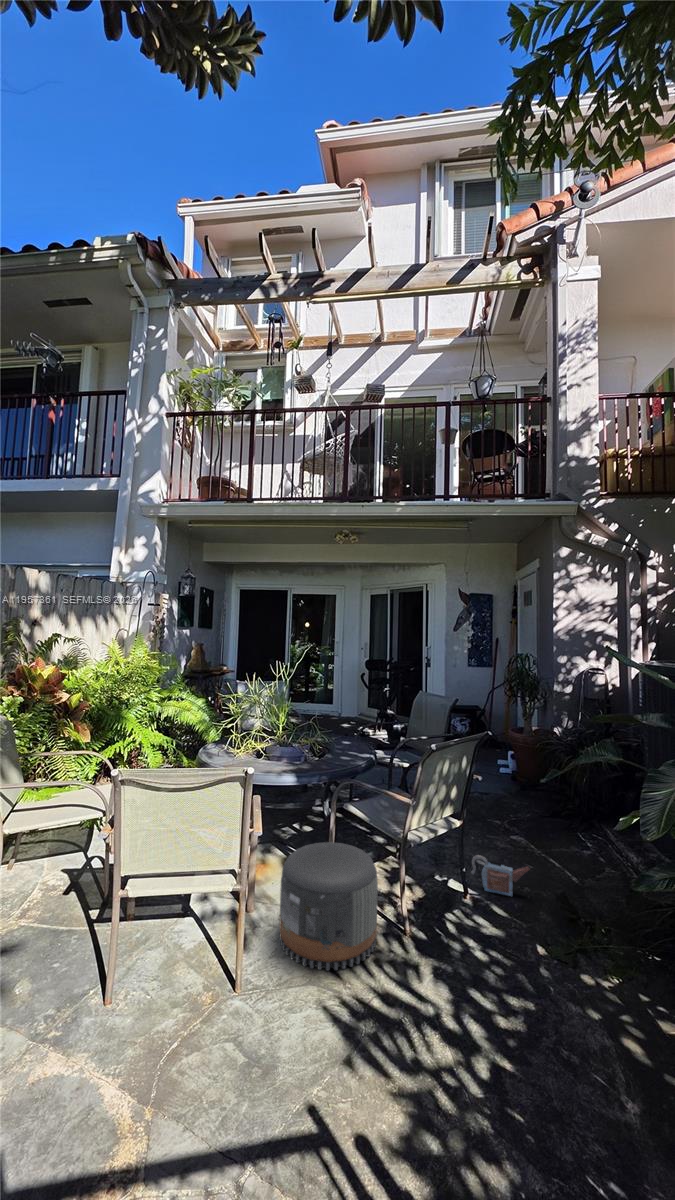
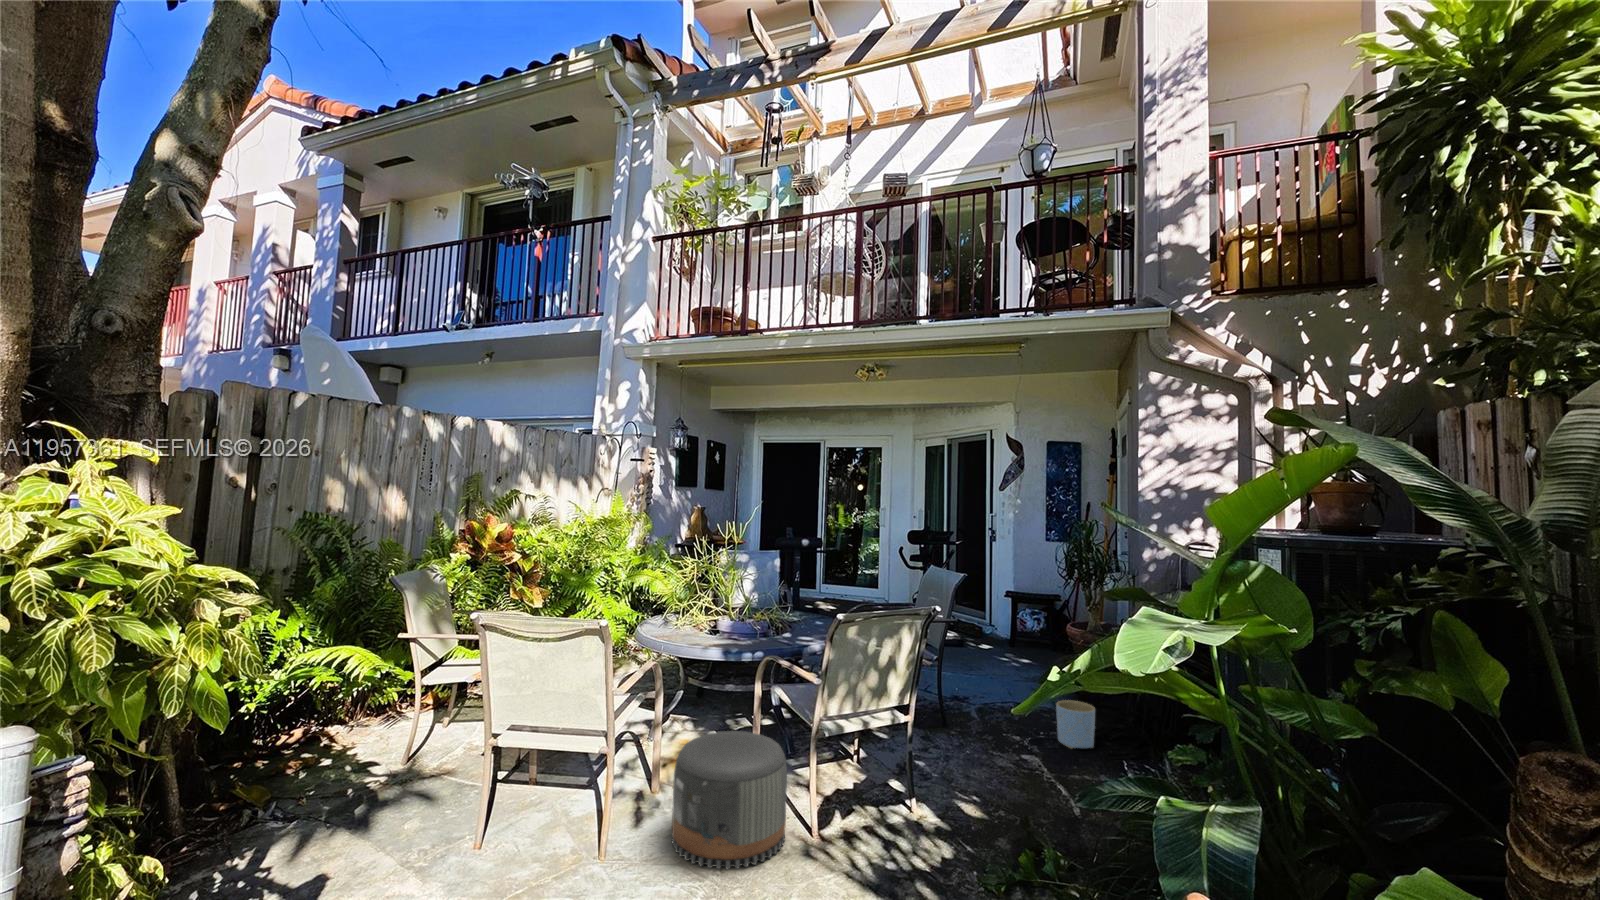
planter: none [518,787,546,823] -> present [1056,700,1095,748]
watering can: present [471,855,530,896] -> none [936,770,1008,826]

